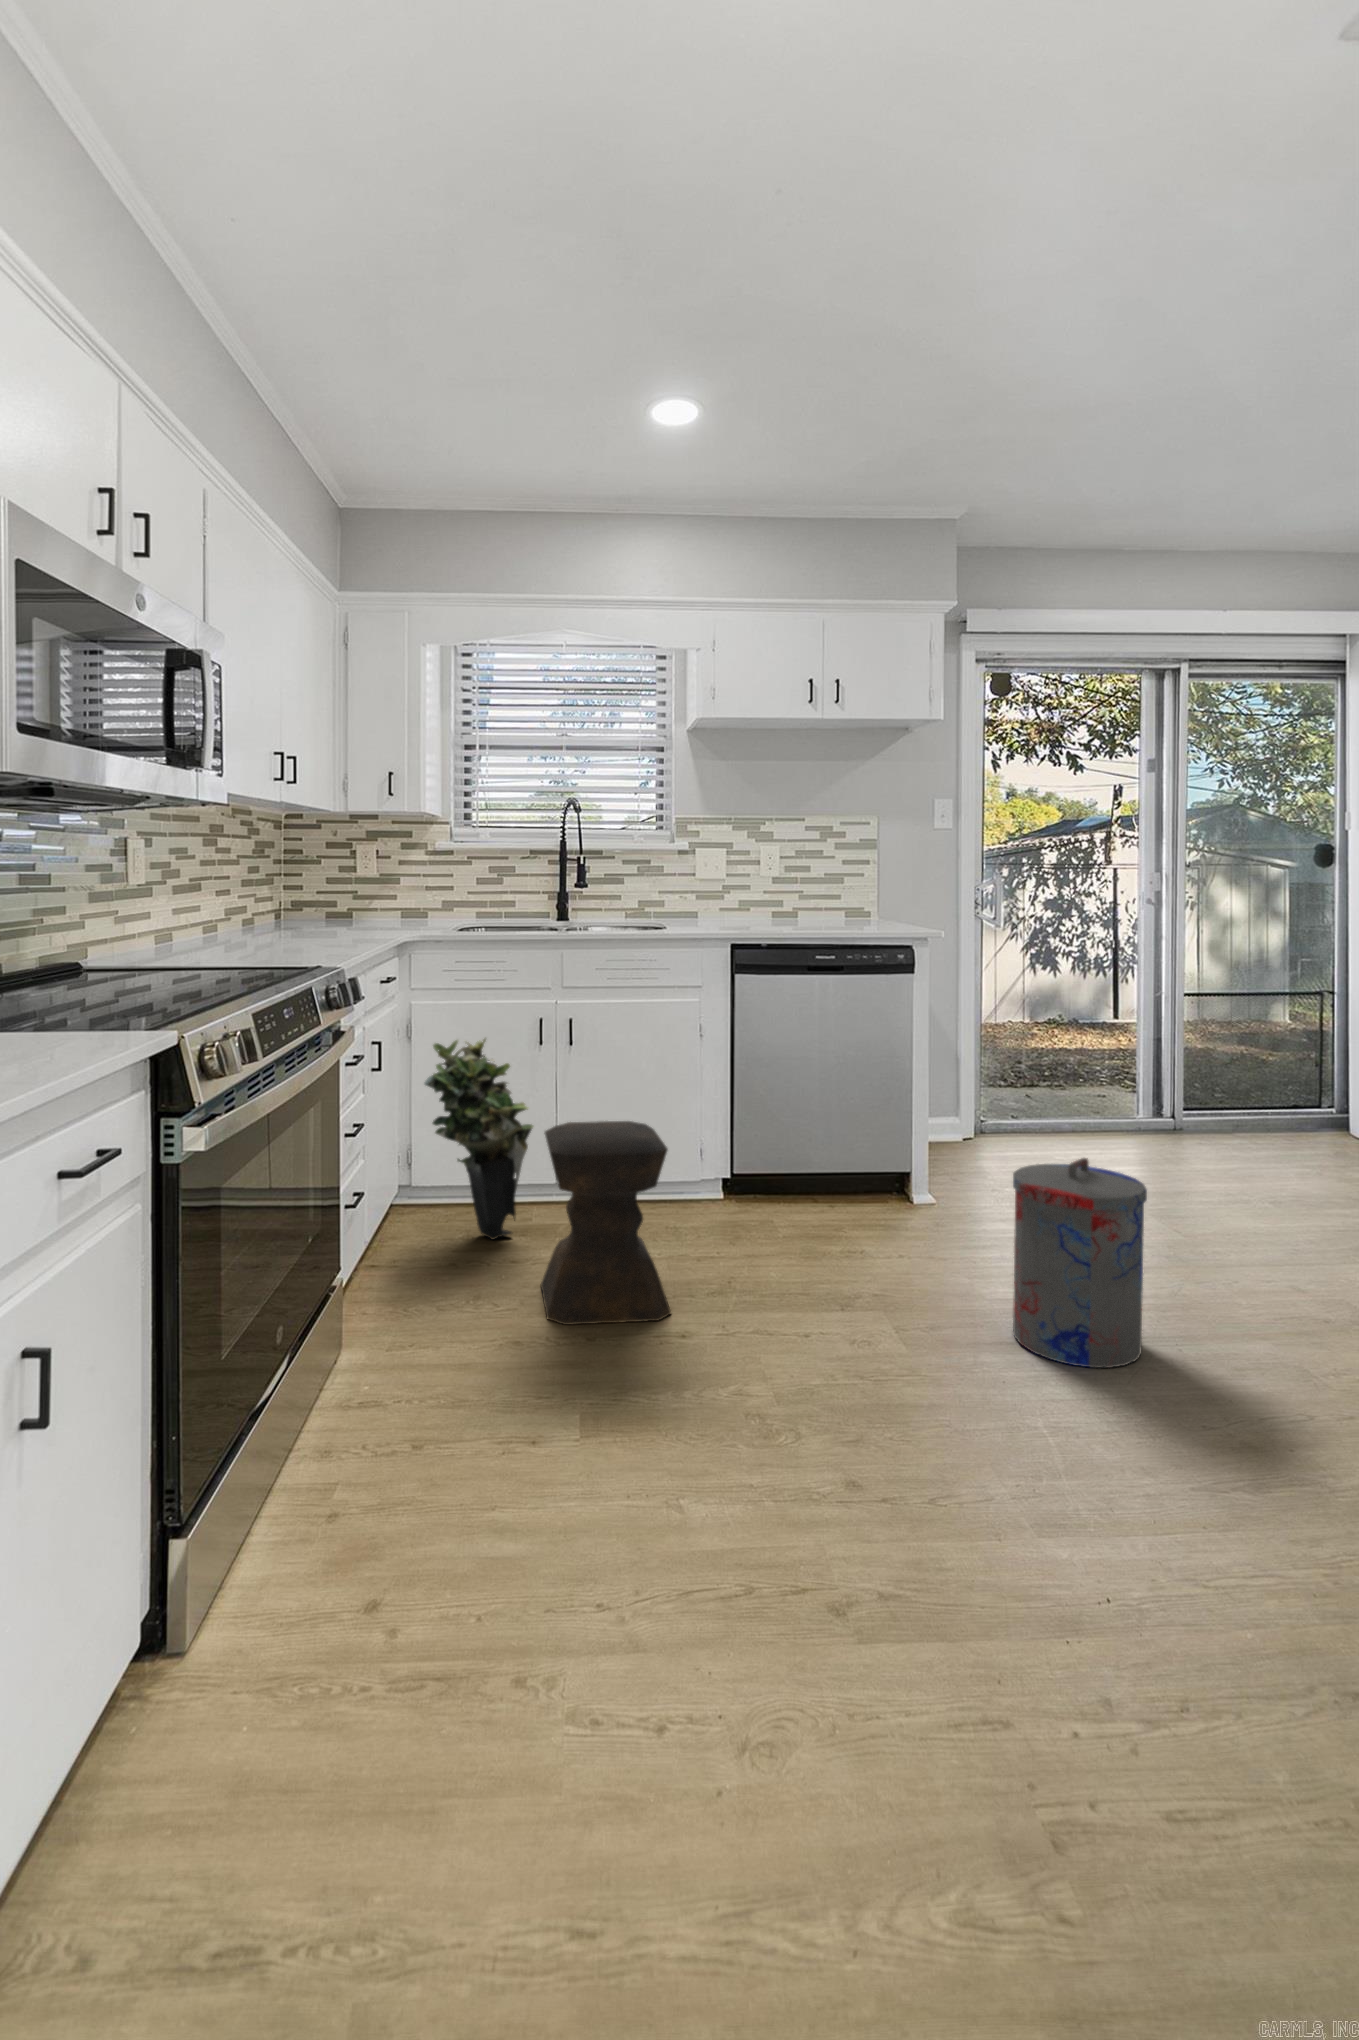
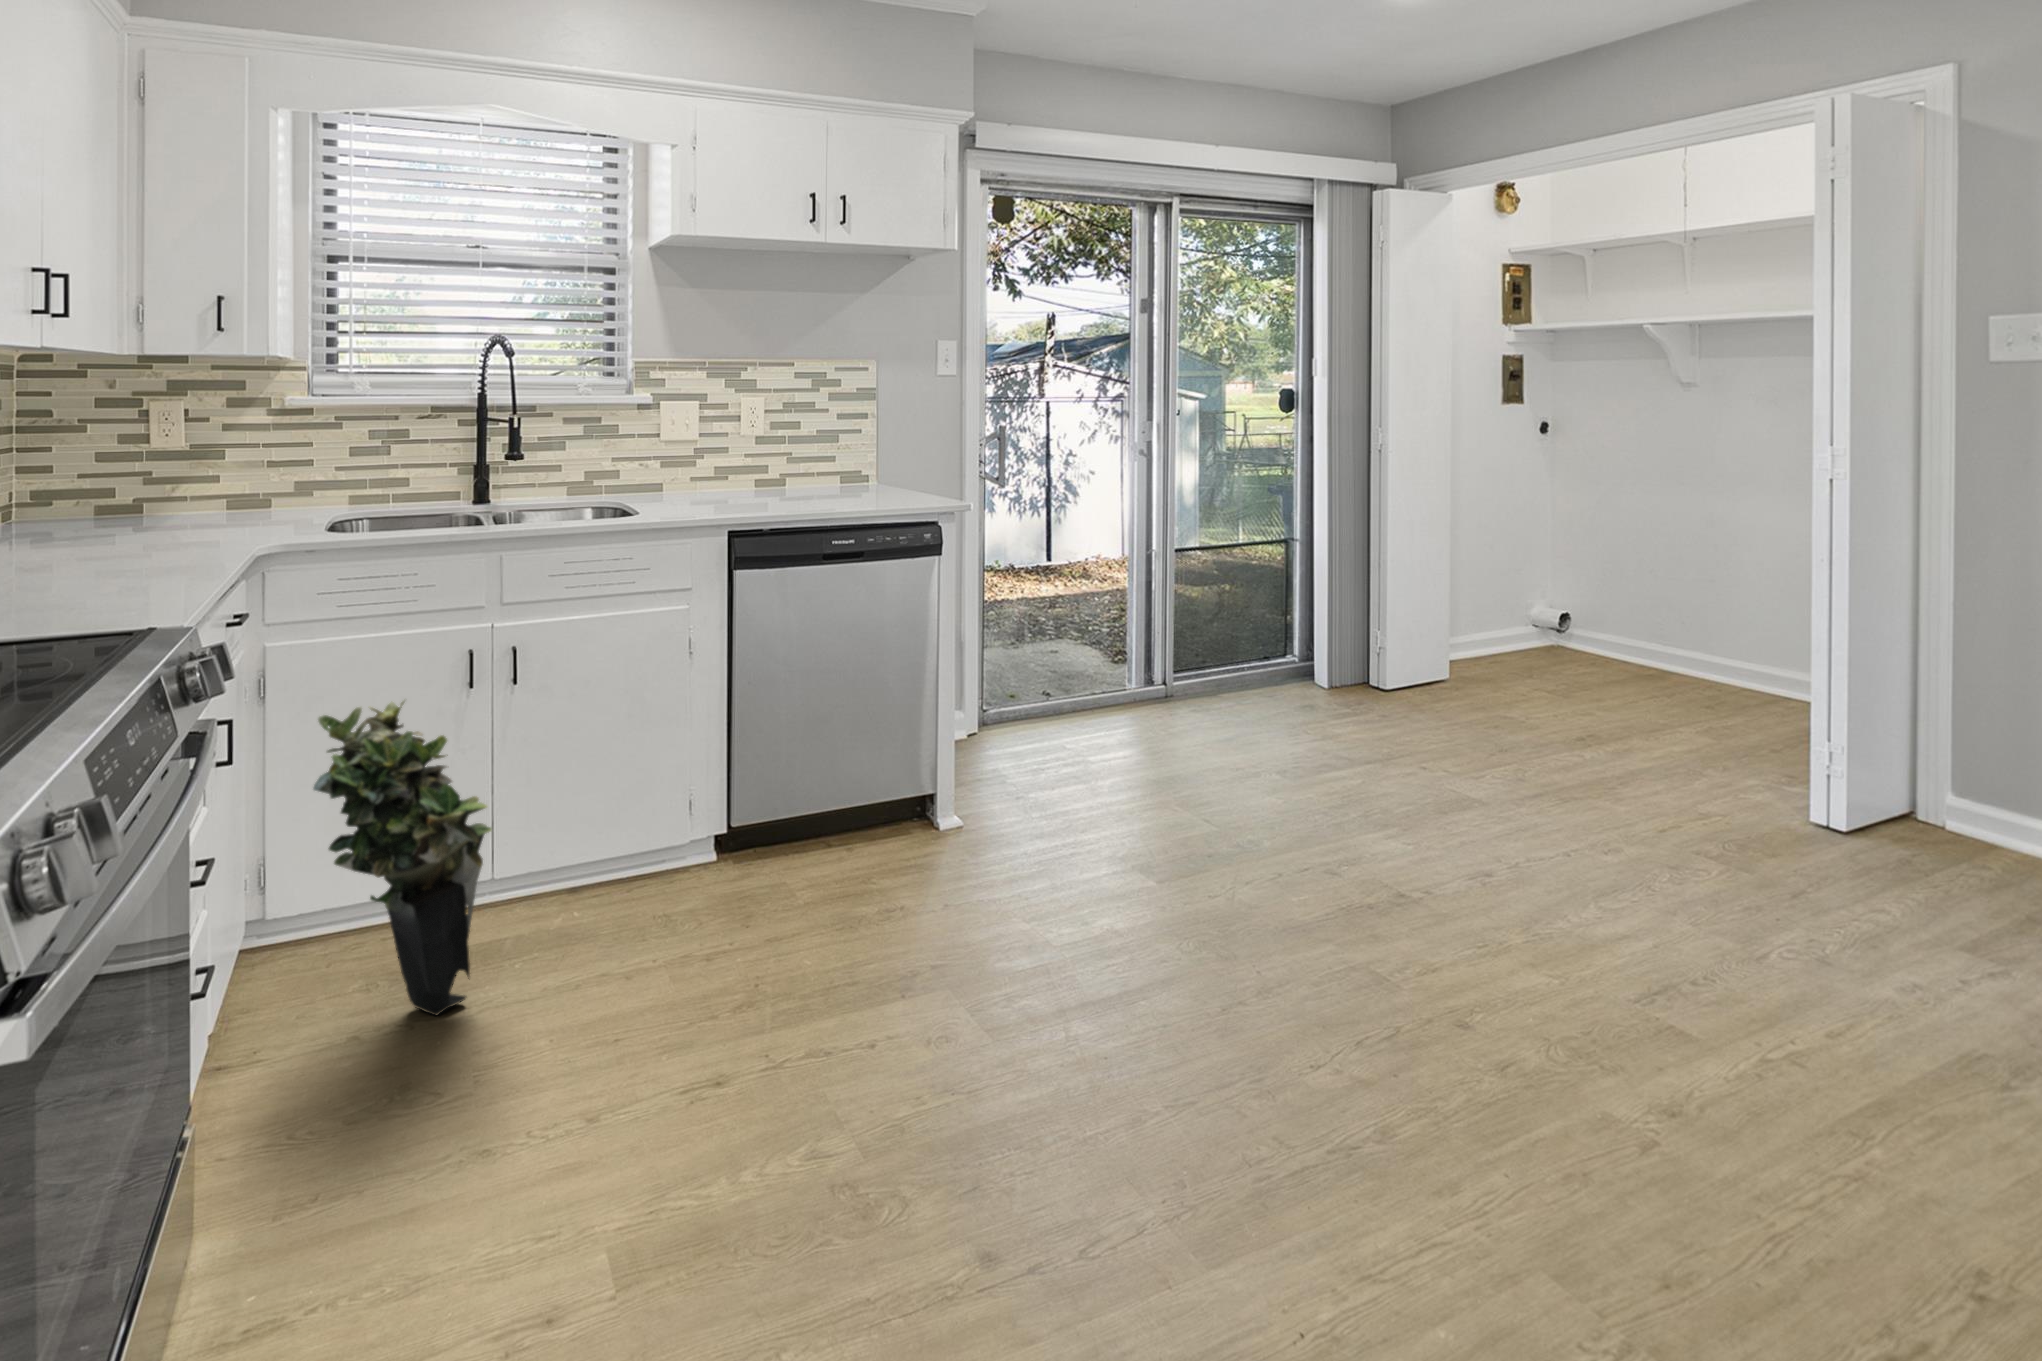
stool: present [541,1121,671,1325] -> none [546,826,769,1187]
trash can: present [1013,1158,1147,1368] -> none [1211,818,1384,1102]

